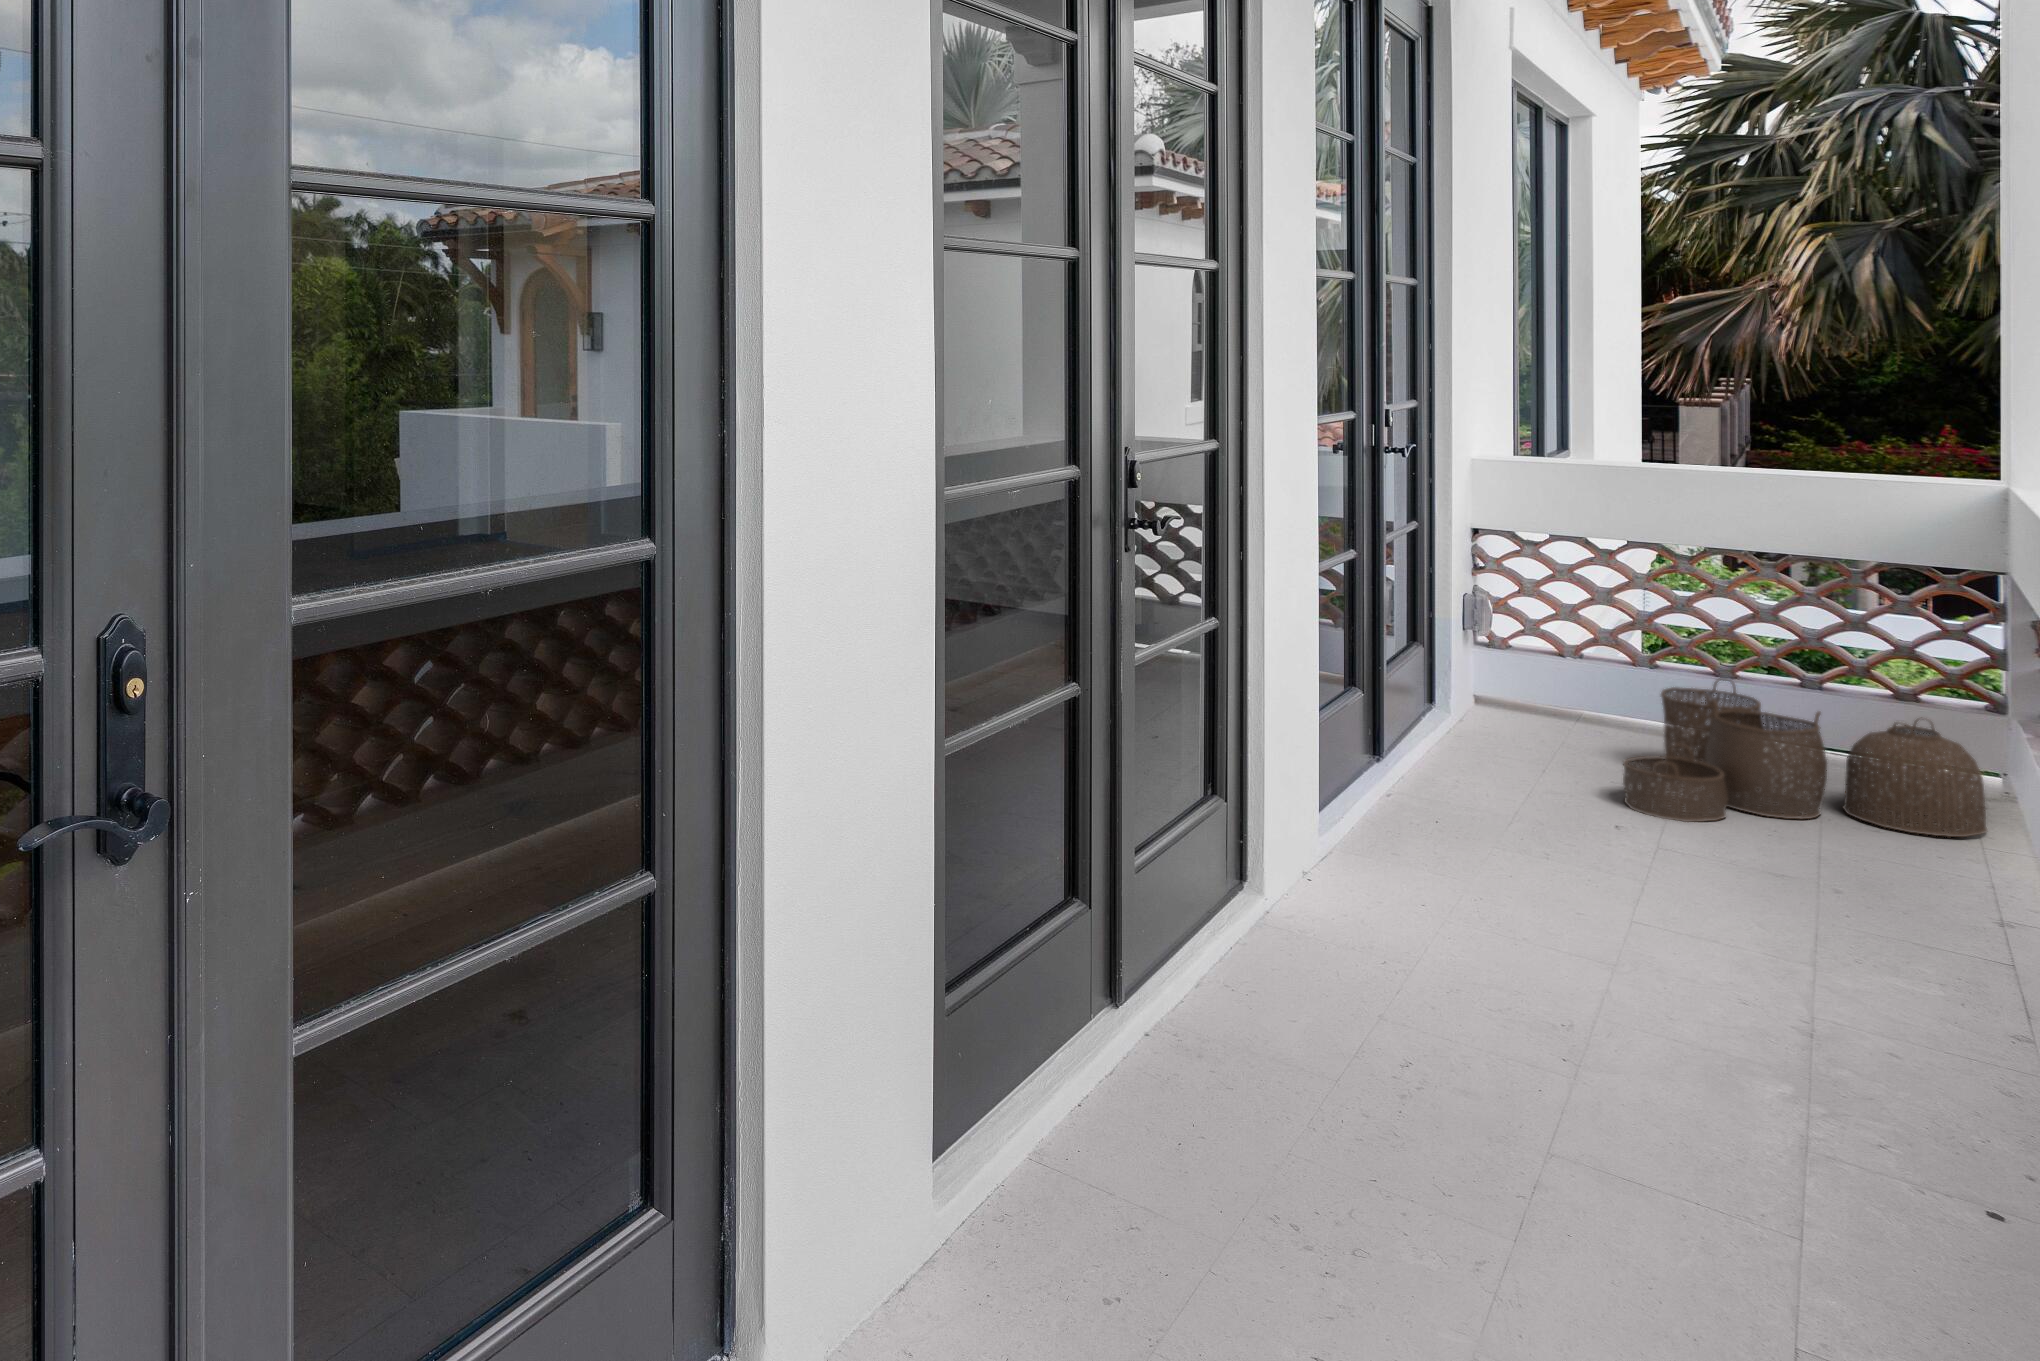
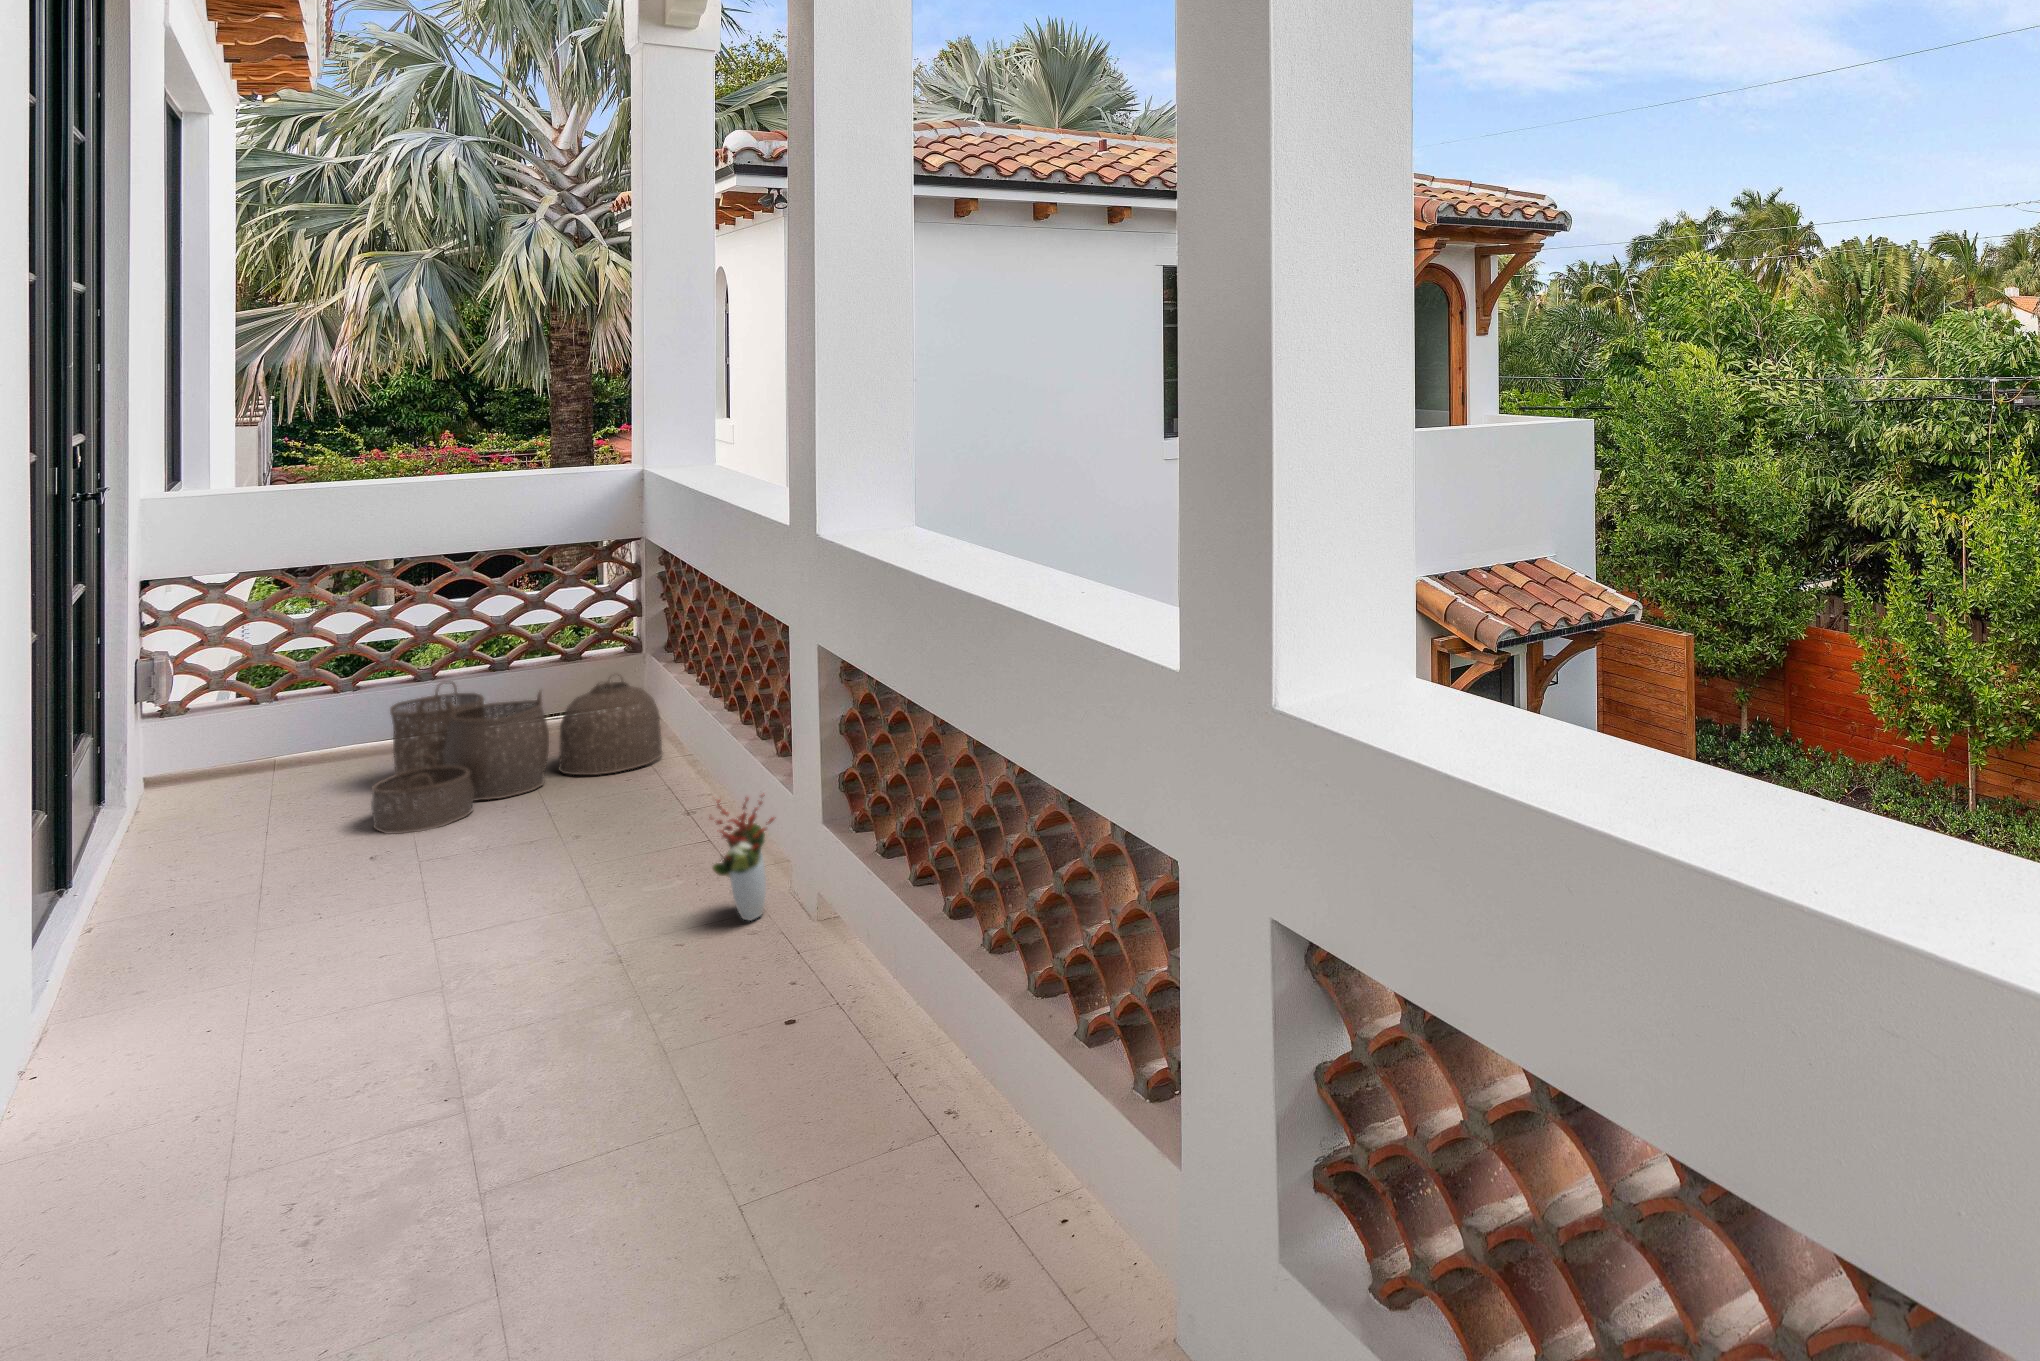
decorative plant: none [1930,886,2032,1061] -> present [709,796,774,920]

